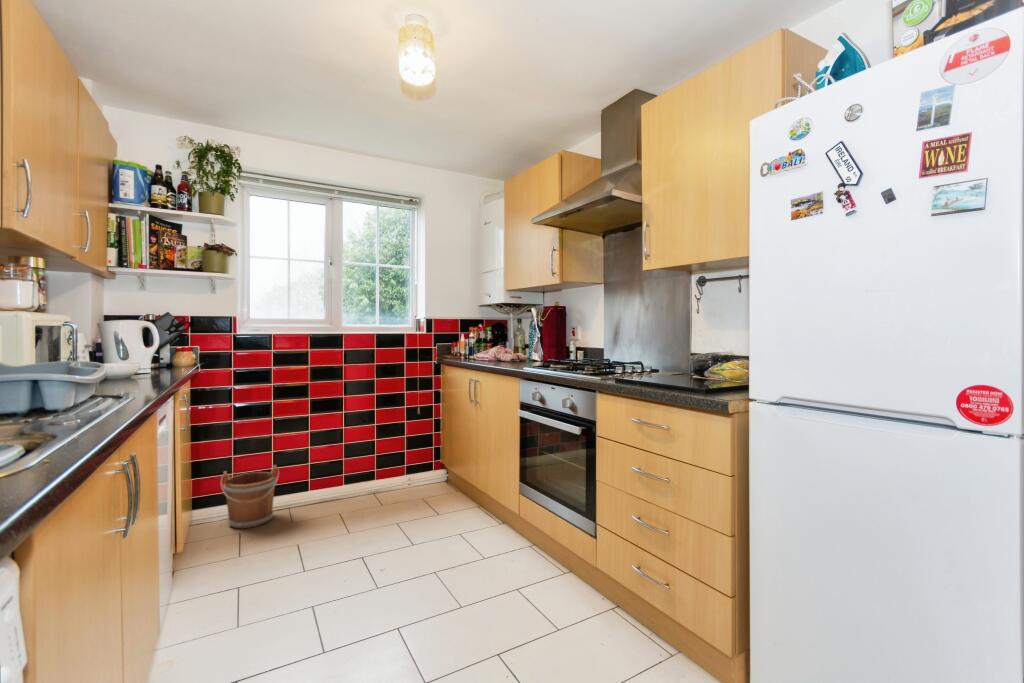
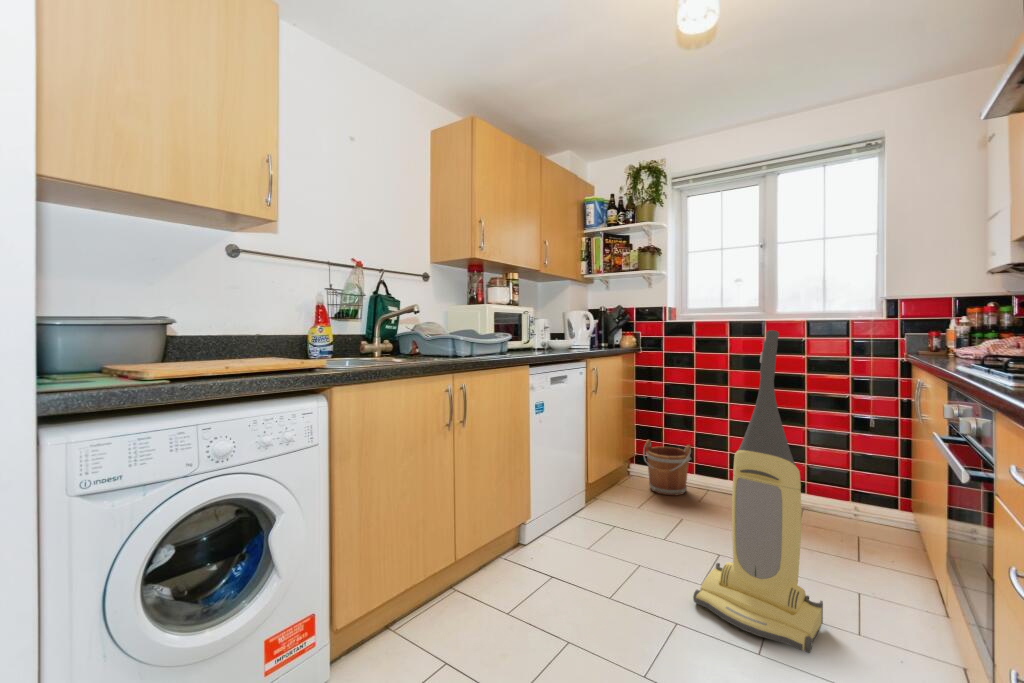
vacuum cleaner: none [373,350,465,606] -> present [693,330,823,653]

